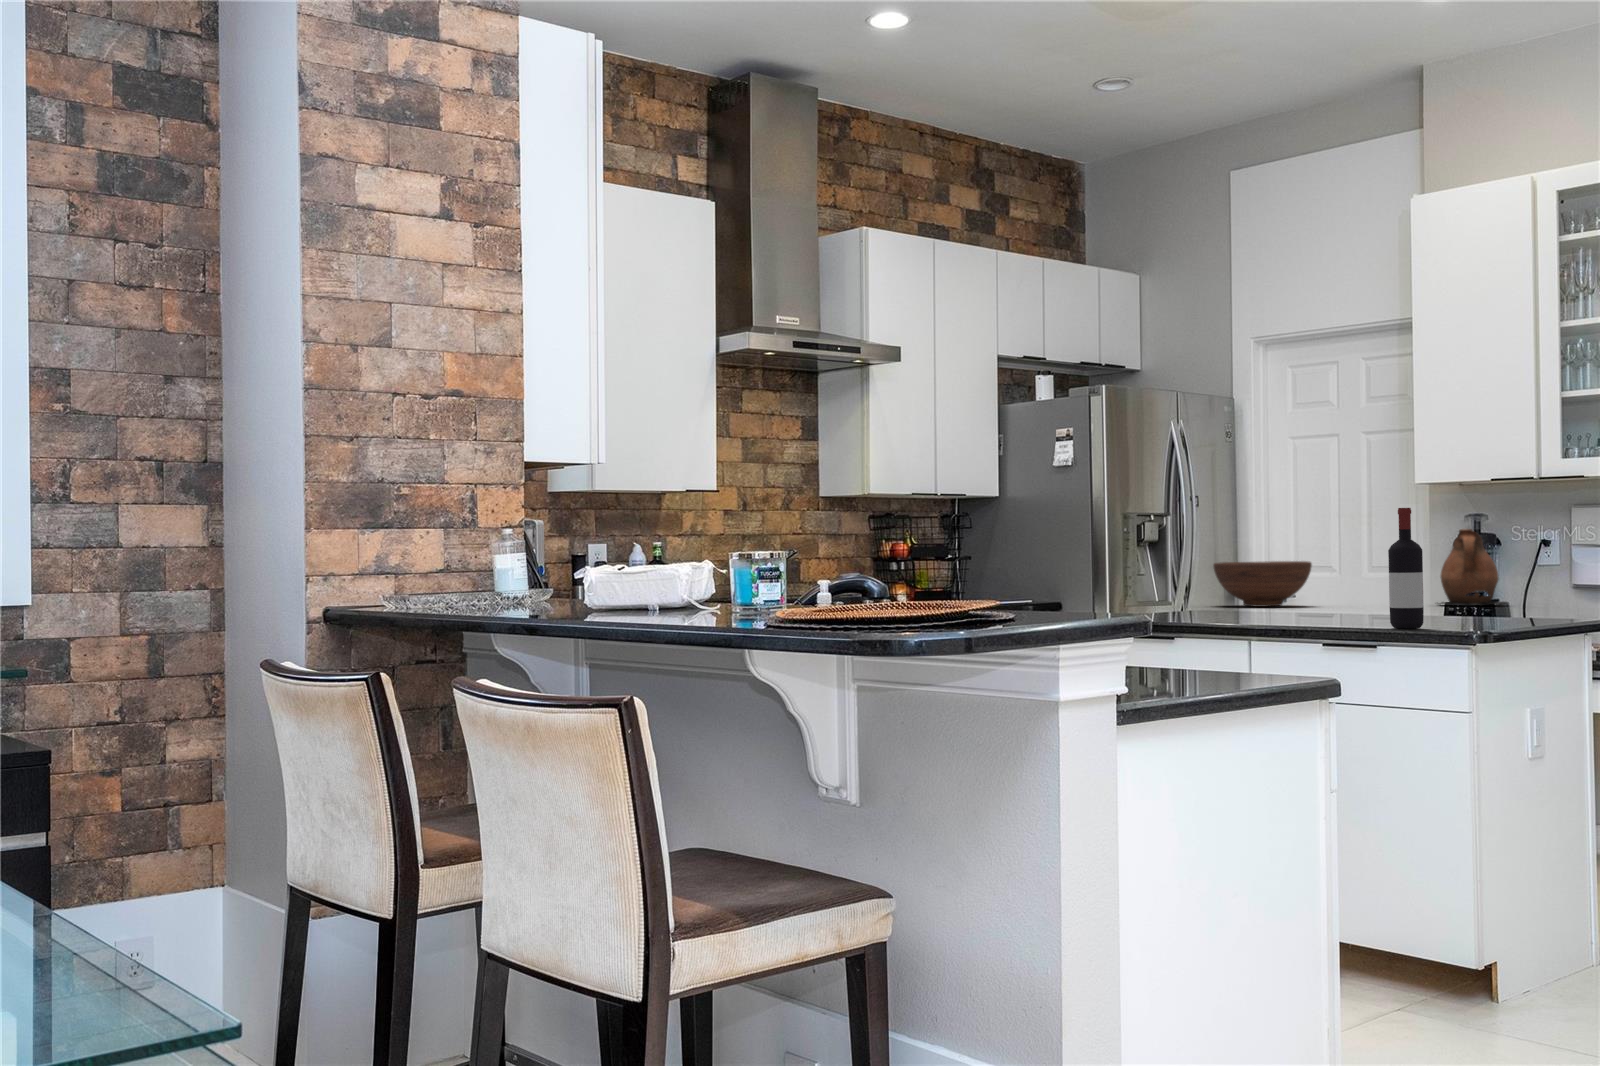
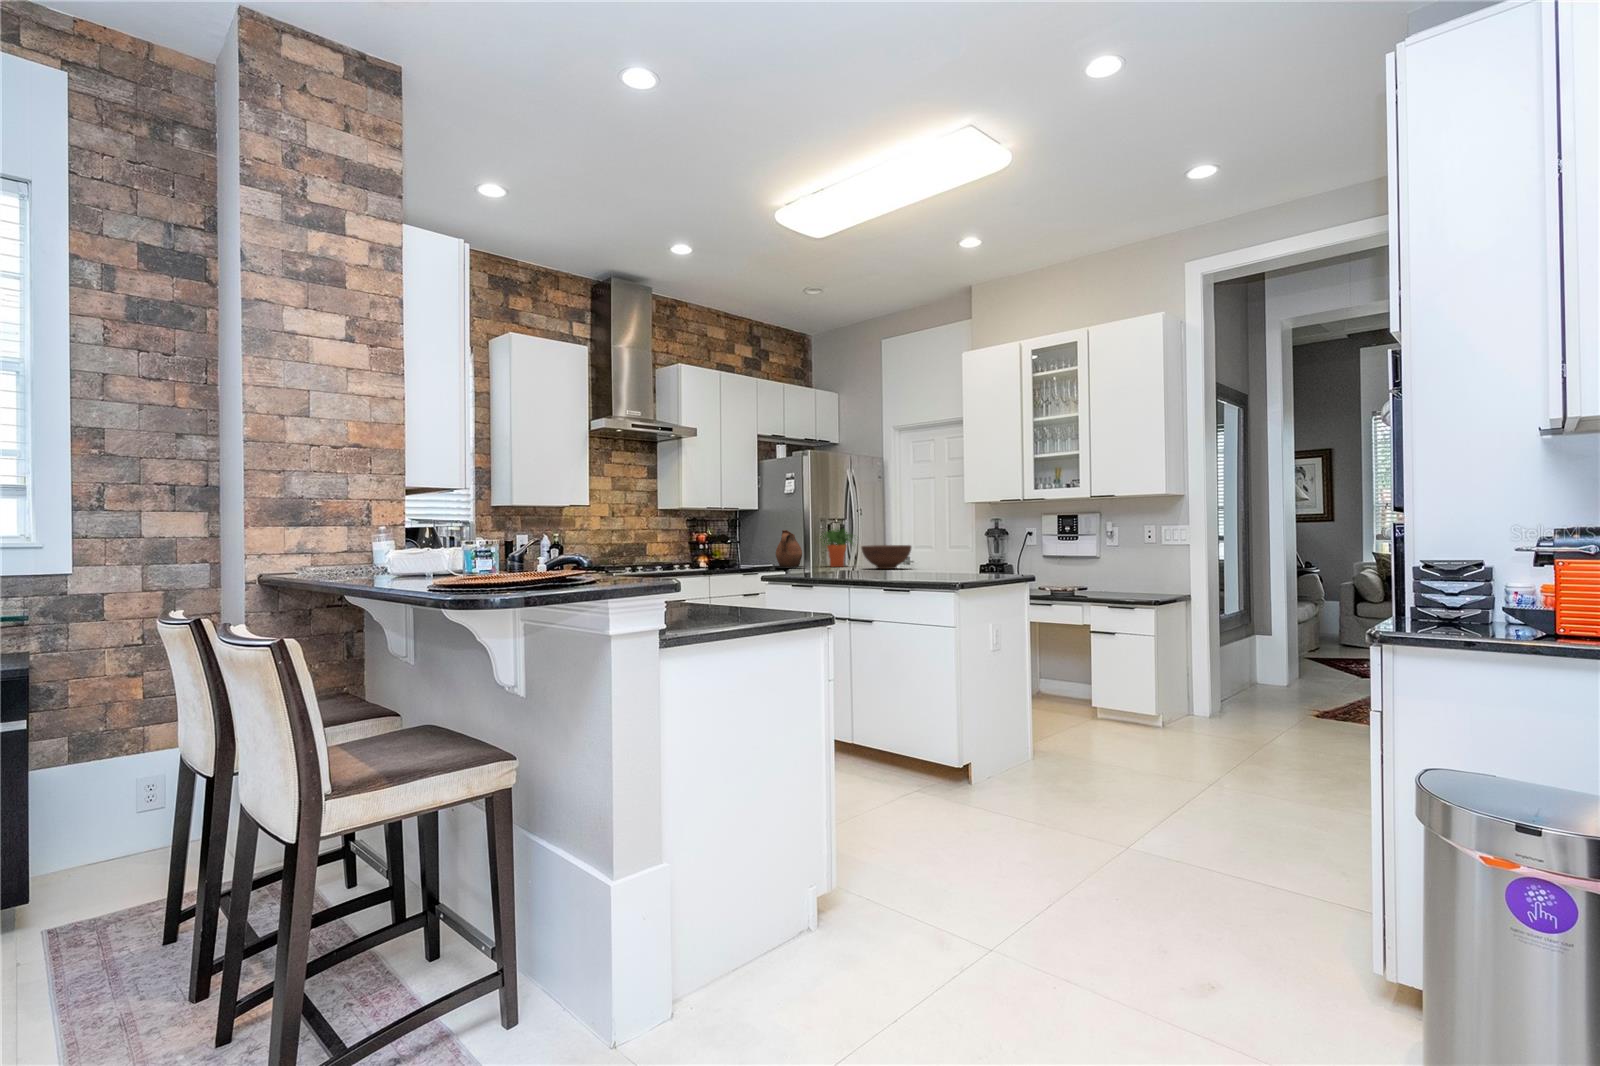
wine bottle: present [1388,508,1424,629] -> none [919,518,937,584]
ceramic pitcher: present [1438,529,1501,605] -> present [776,530,807,568]
potted plant: none [1113,530,1199,603] -> present [820,529,853,567]

